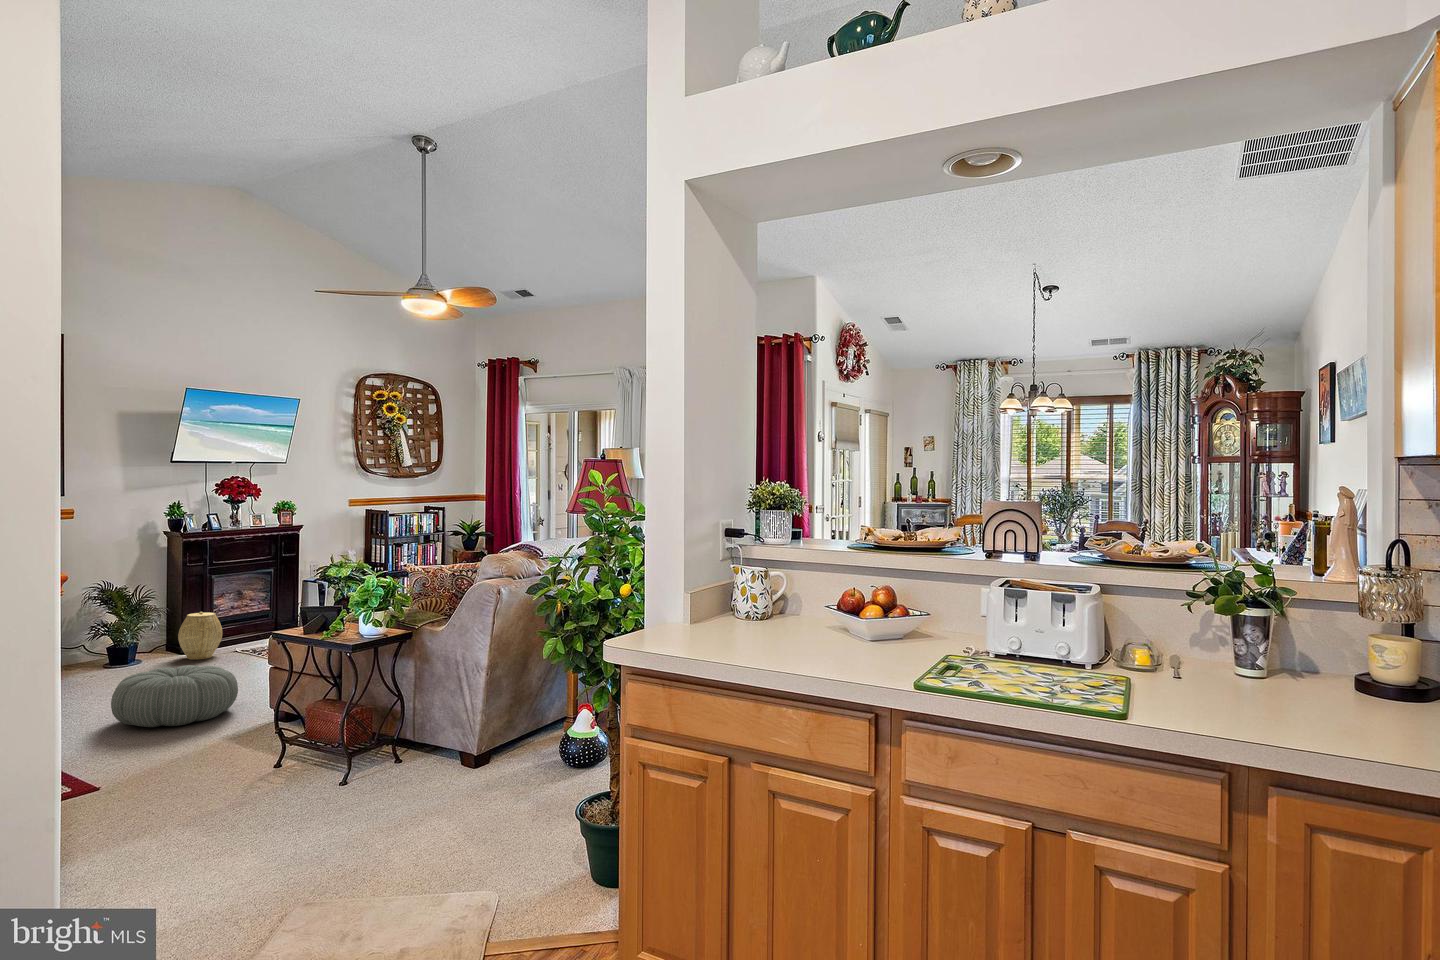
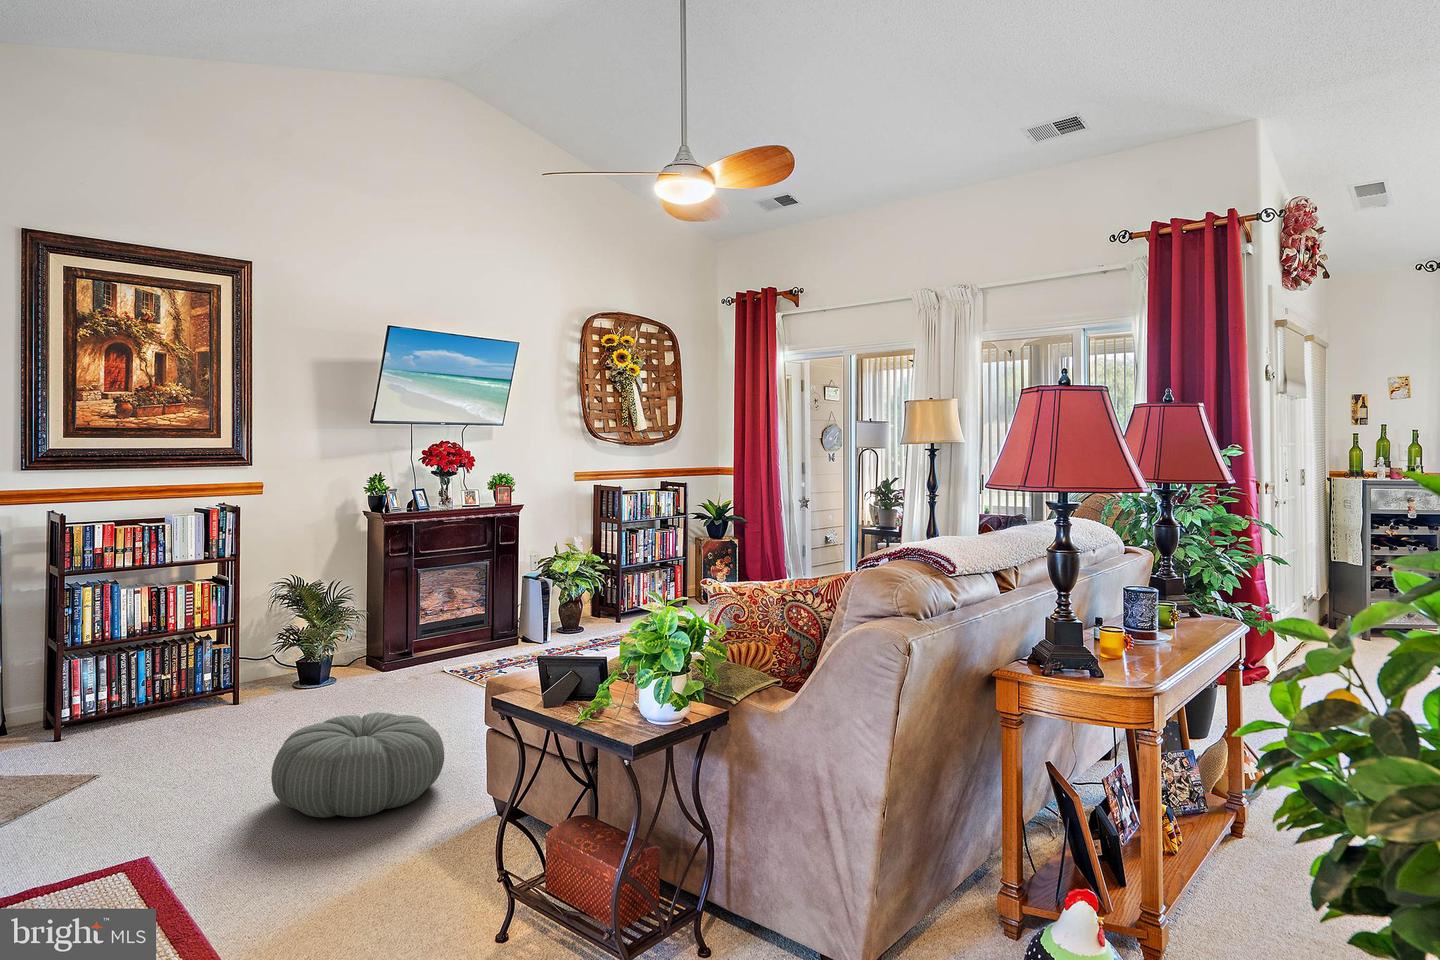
woven basket: present [178,612,223,660] -> none [379,618,430,680]

